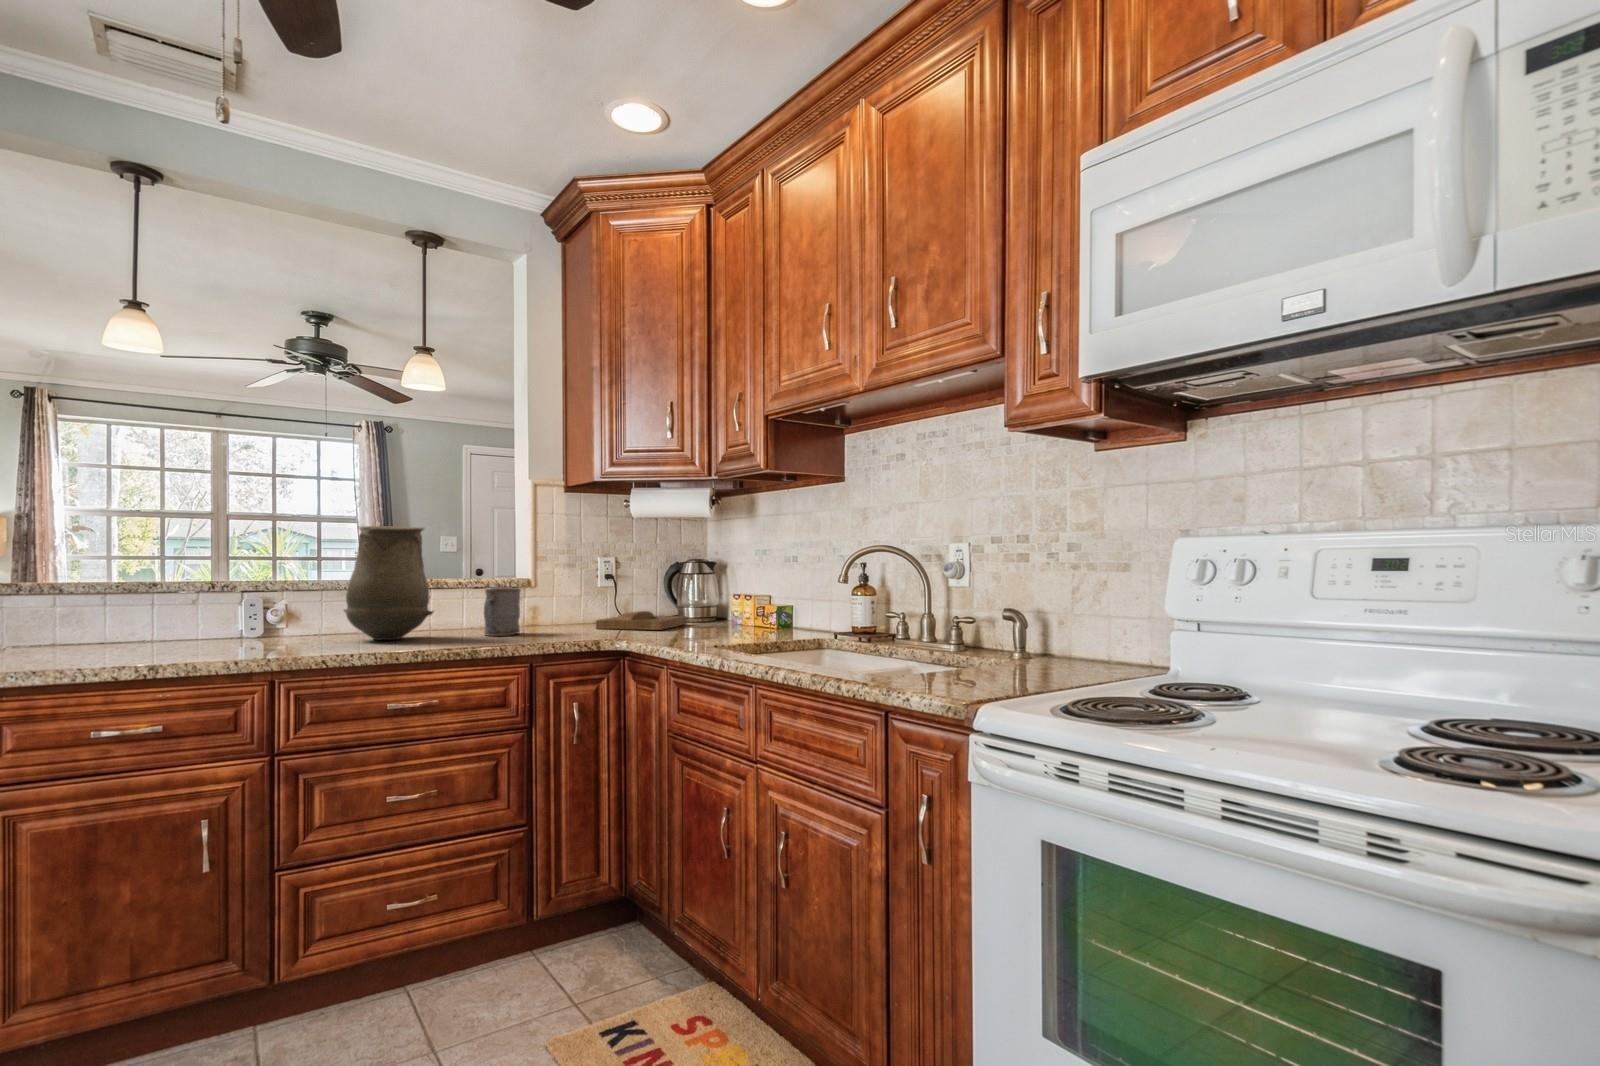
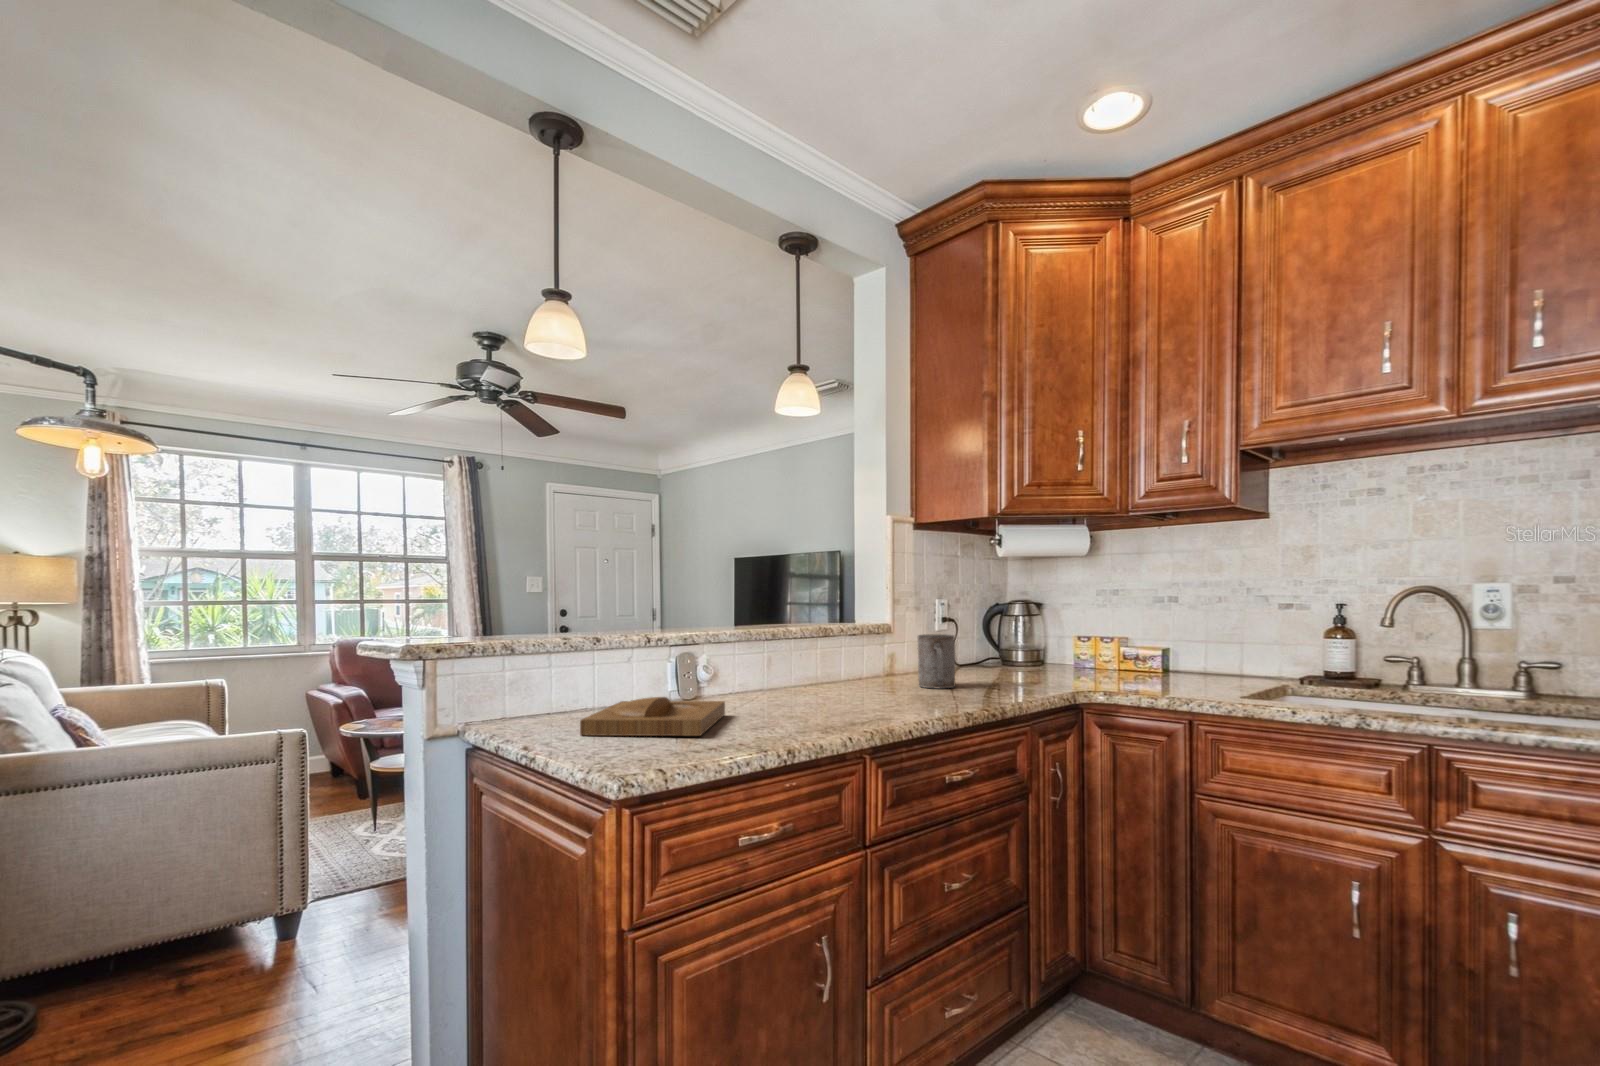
vase: present [344,526,434,640] -> none [811,568,904,699]
tray: present [596,611,687,630] -> present [580,697,725,736]

